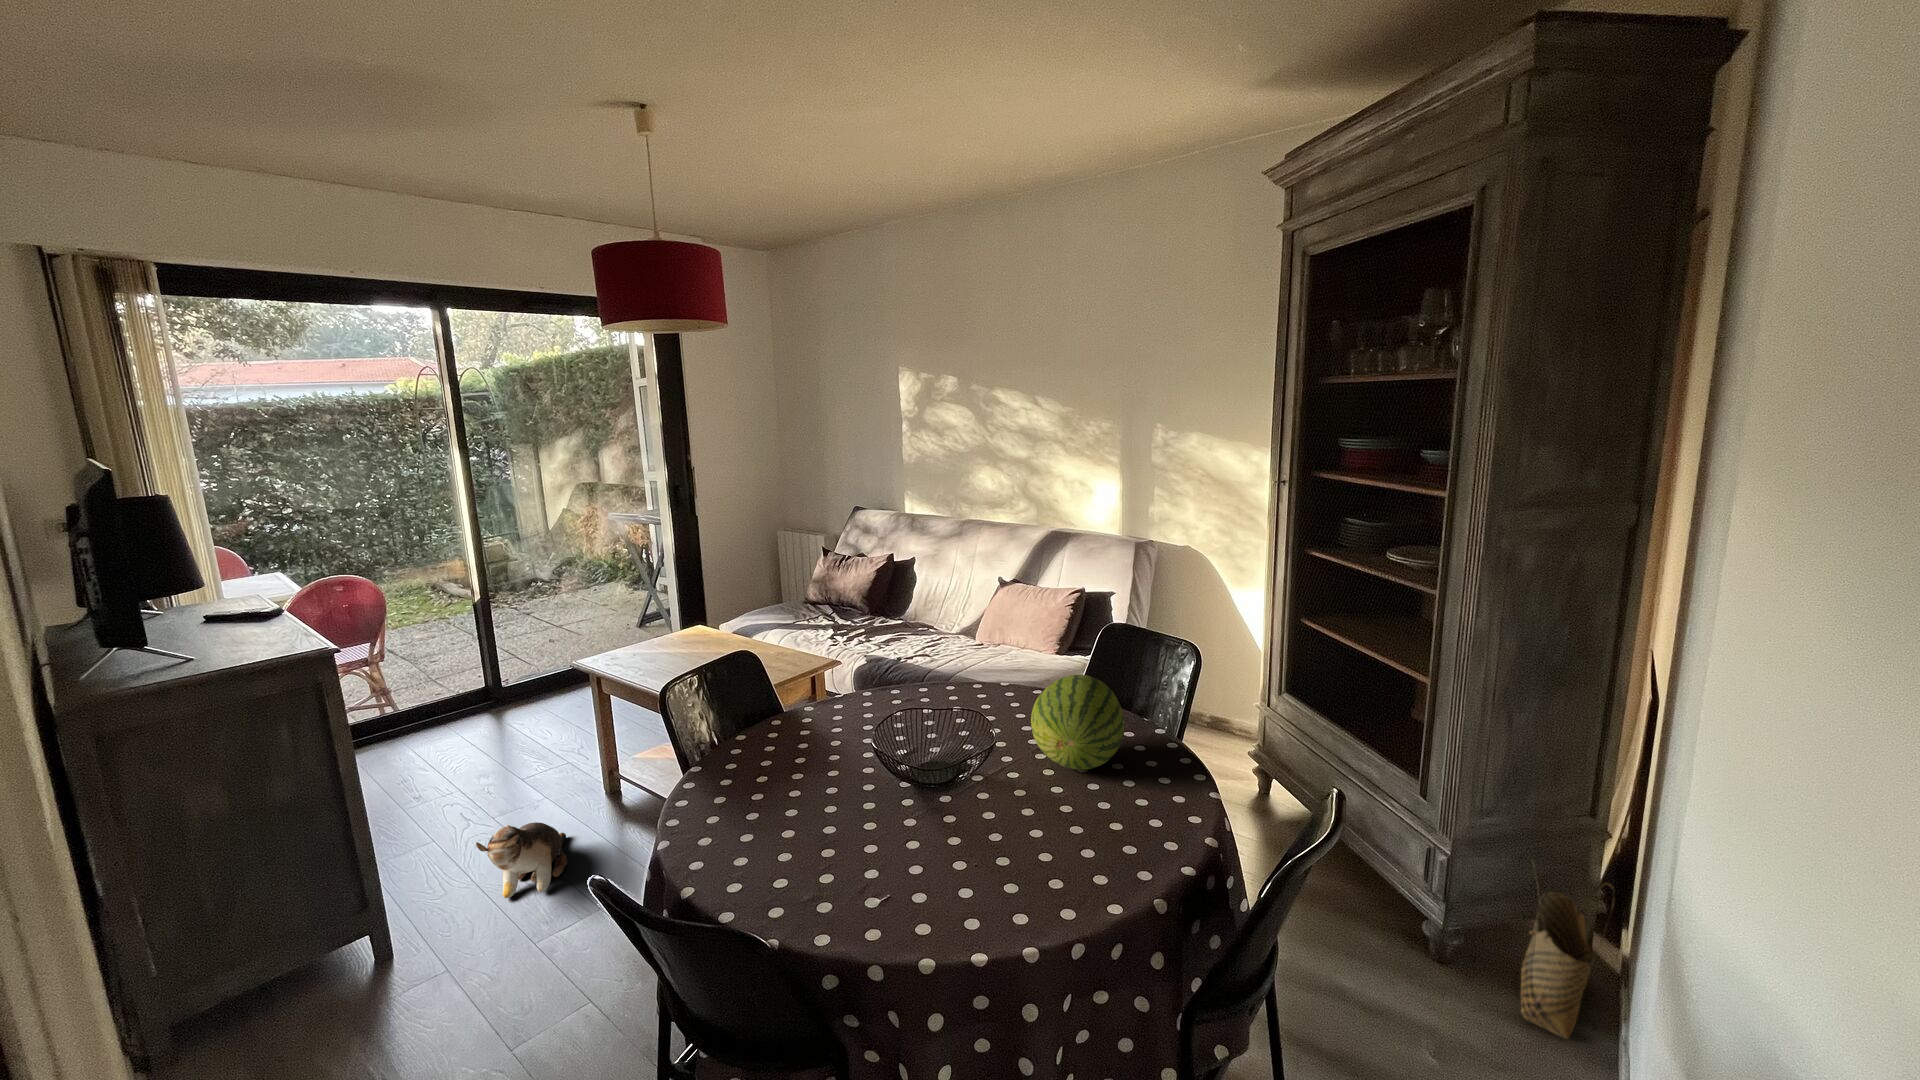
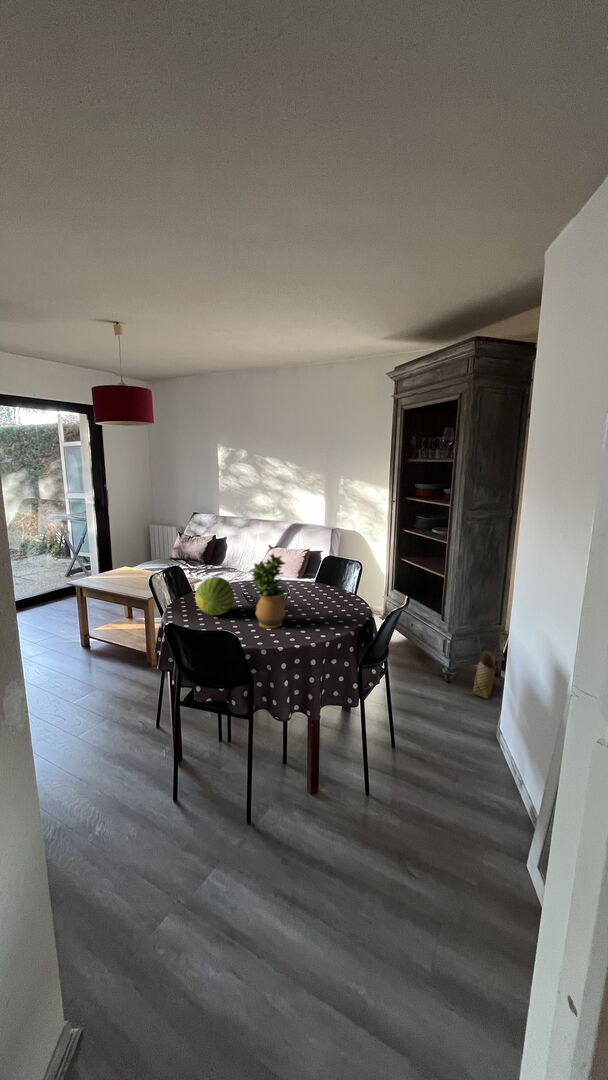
potted plant: none [863,656,971,870] -> present [252,554,287,628]
fruit: present [1031,675,1124,770] -> present [195,577,234,615]
plush toy: present [476,822,567,898] -> none [42,649,77,684]

